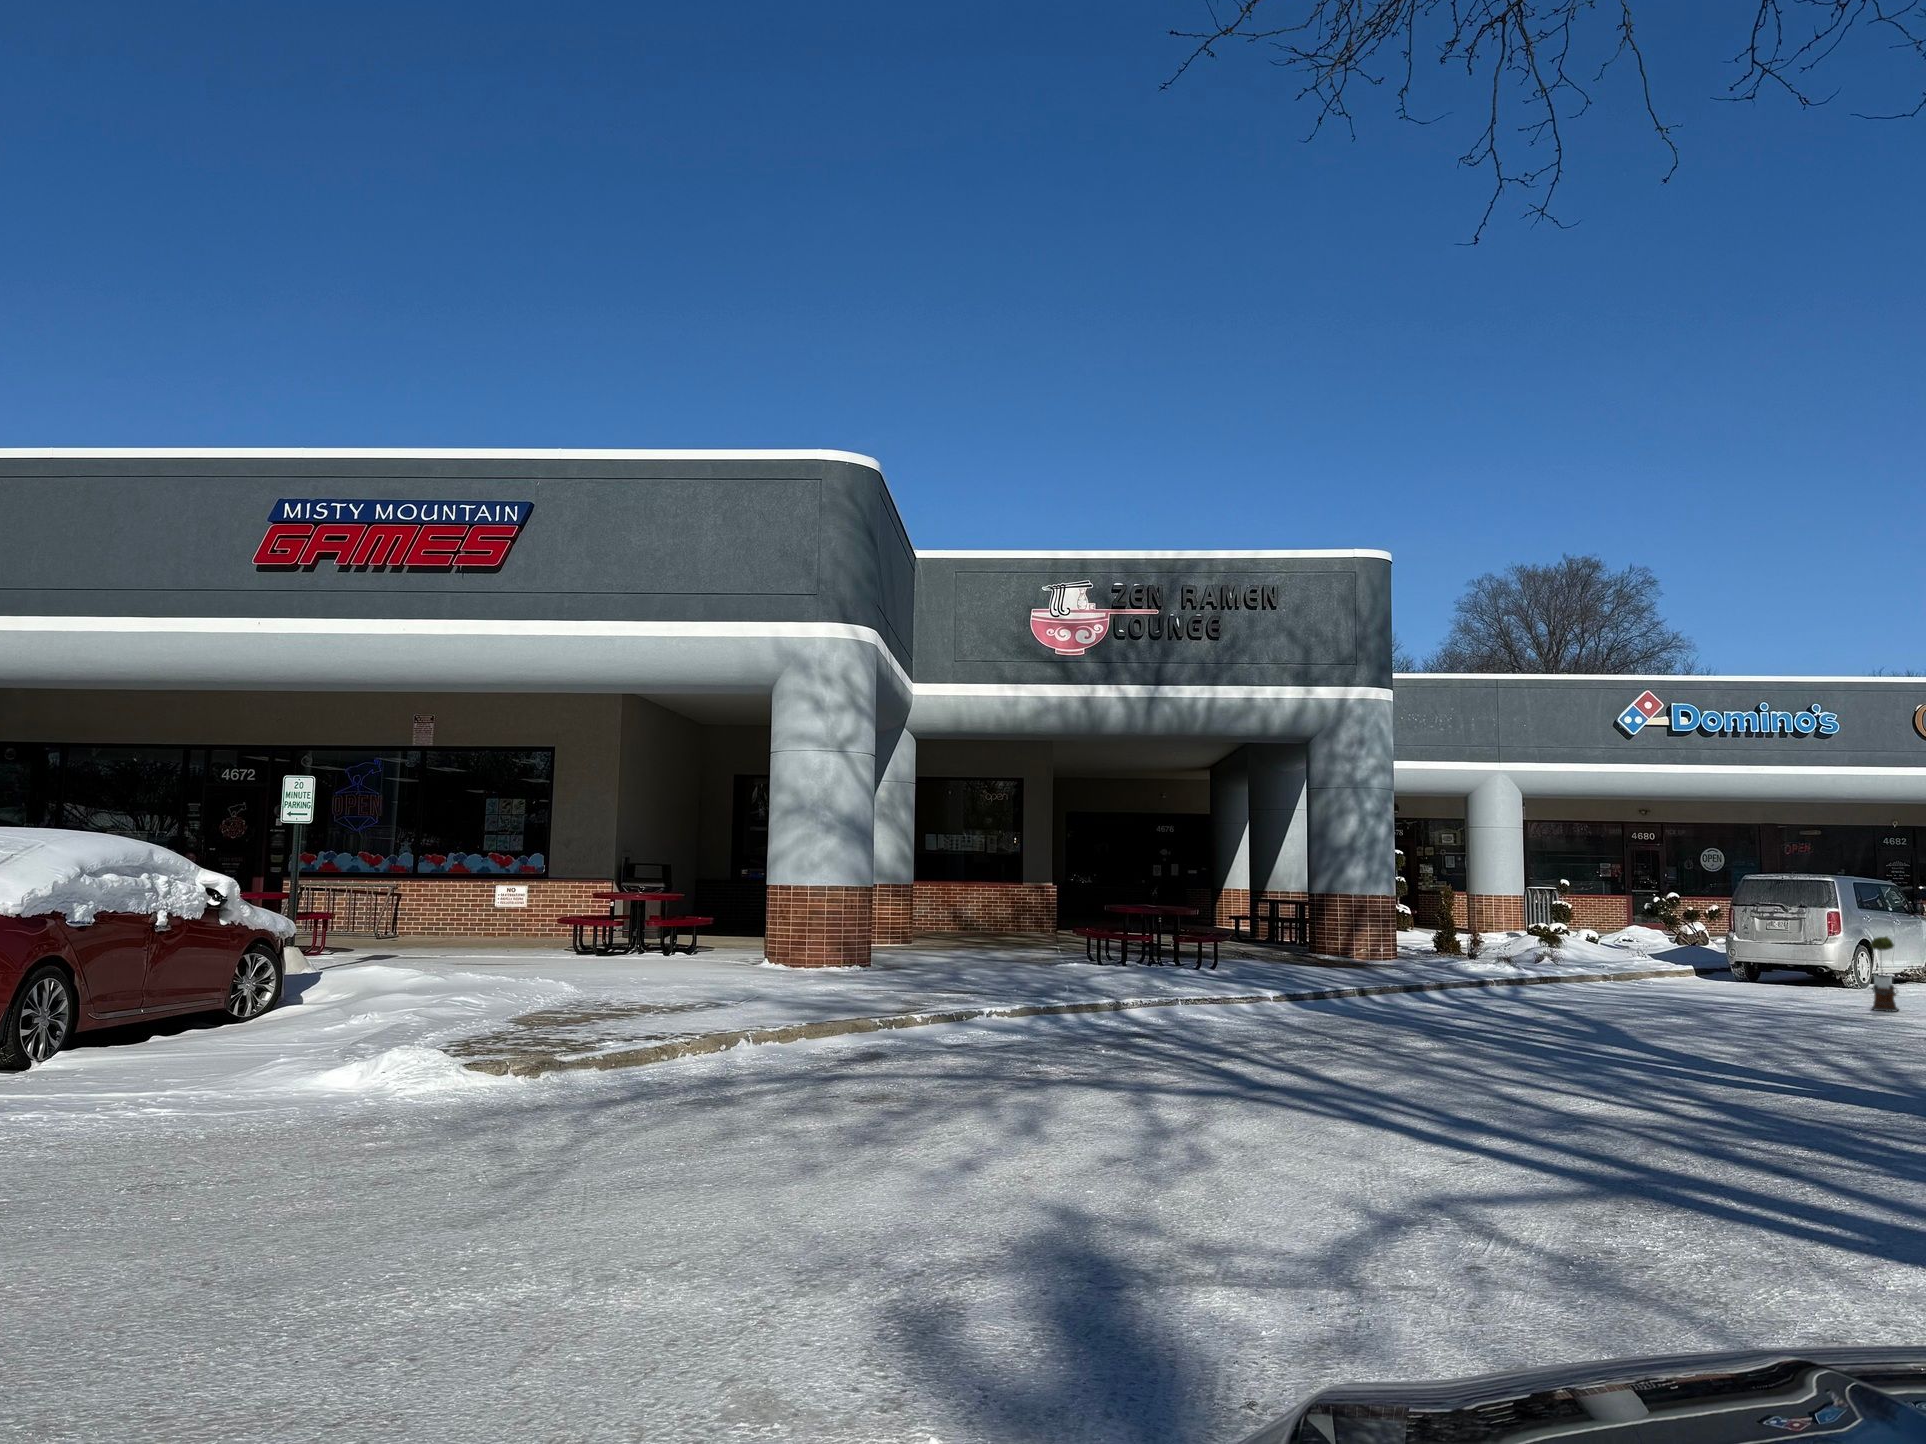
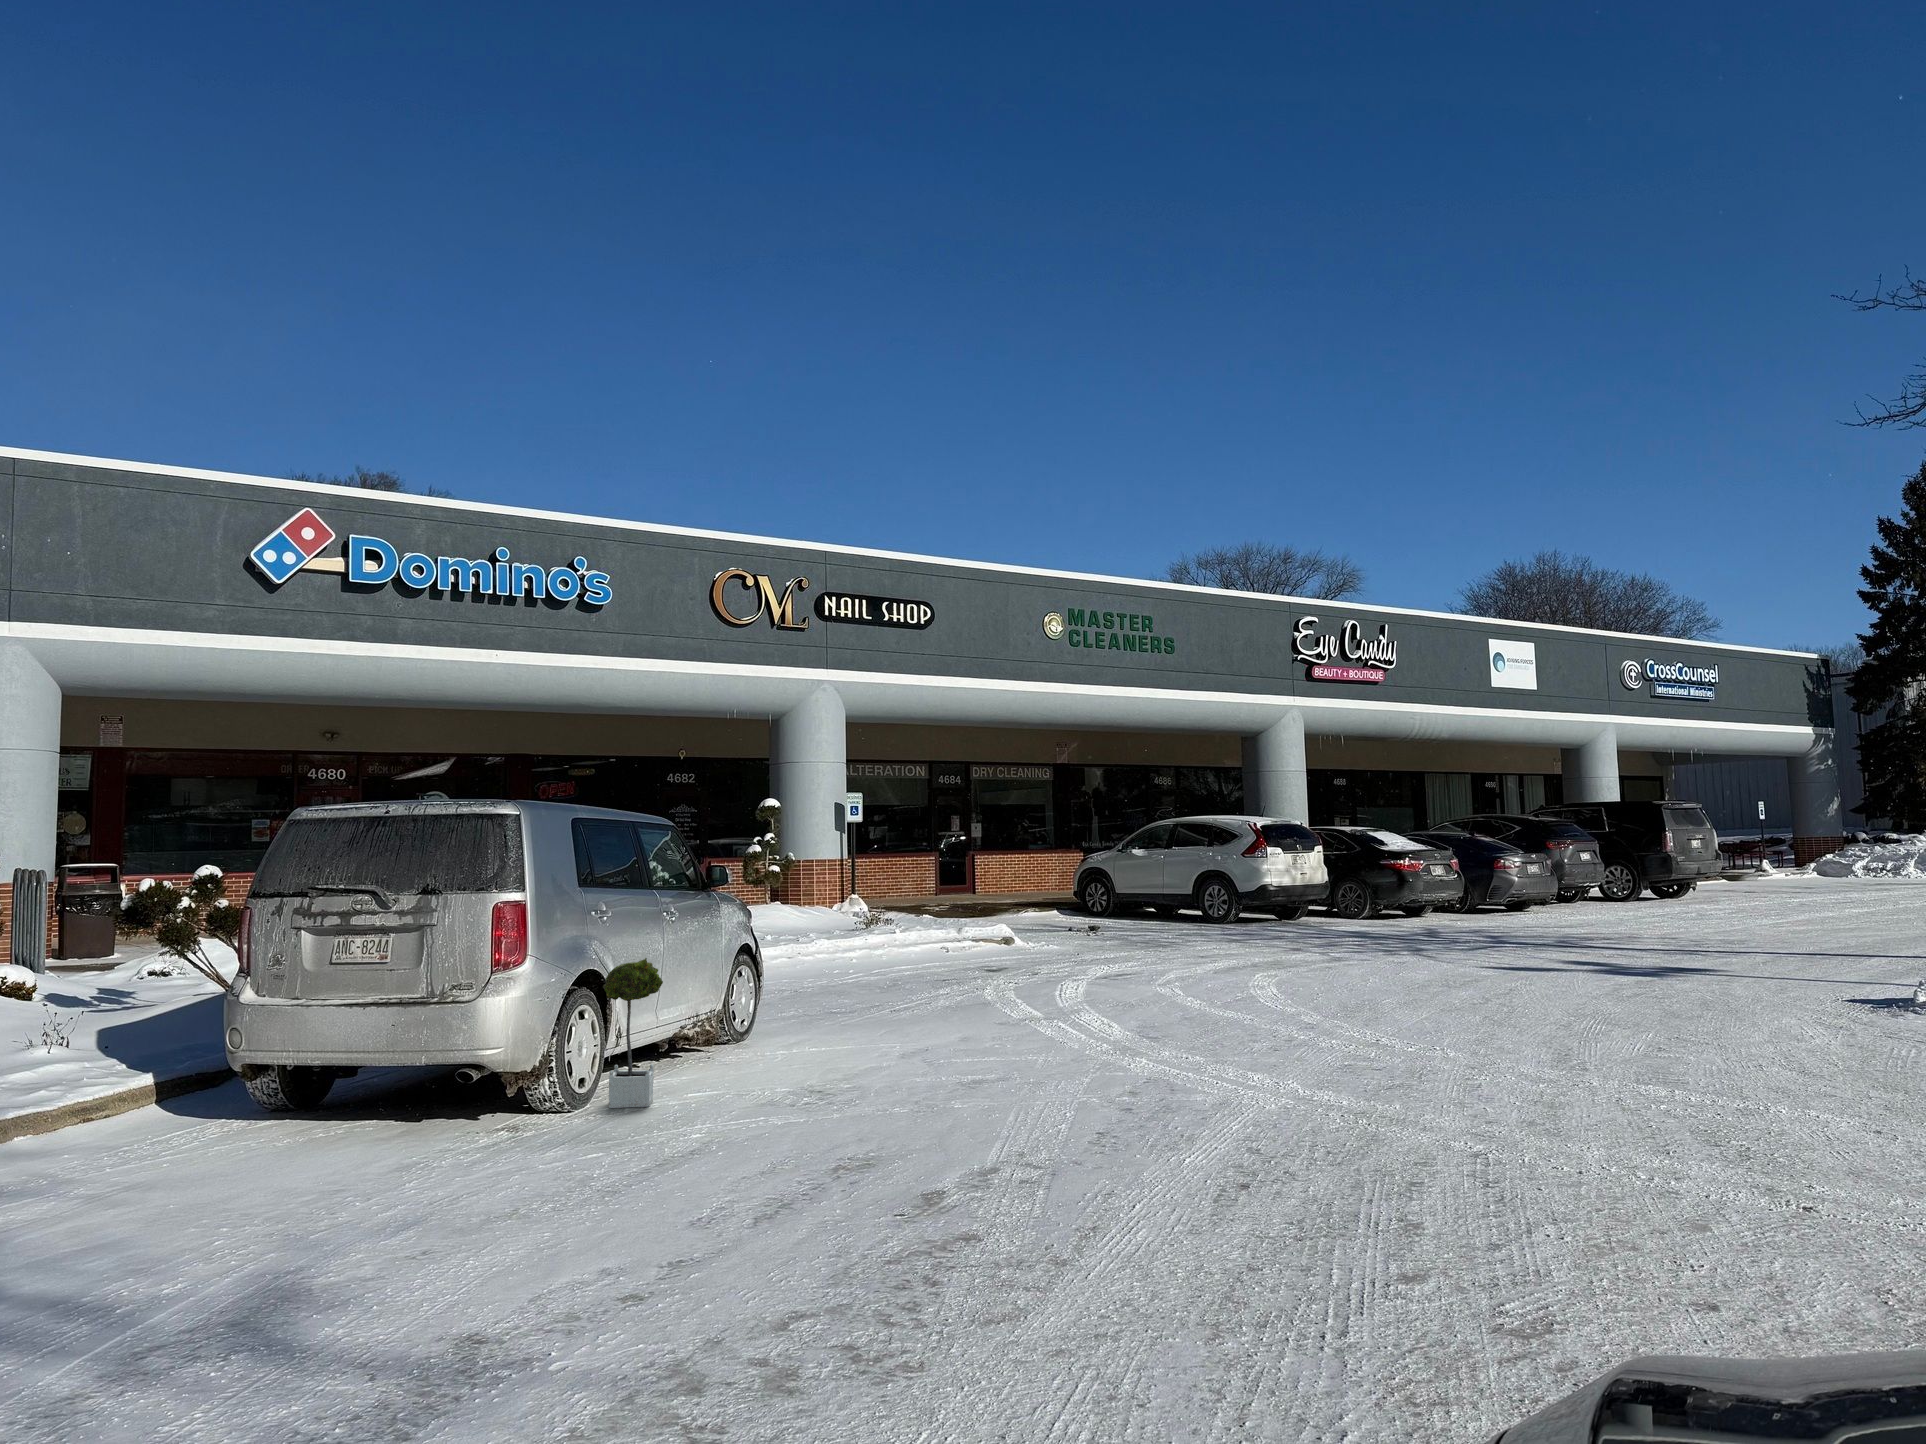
bucket: present [1871,985,1899,1012] -> none [545,1214,656,1353]

